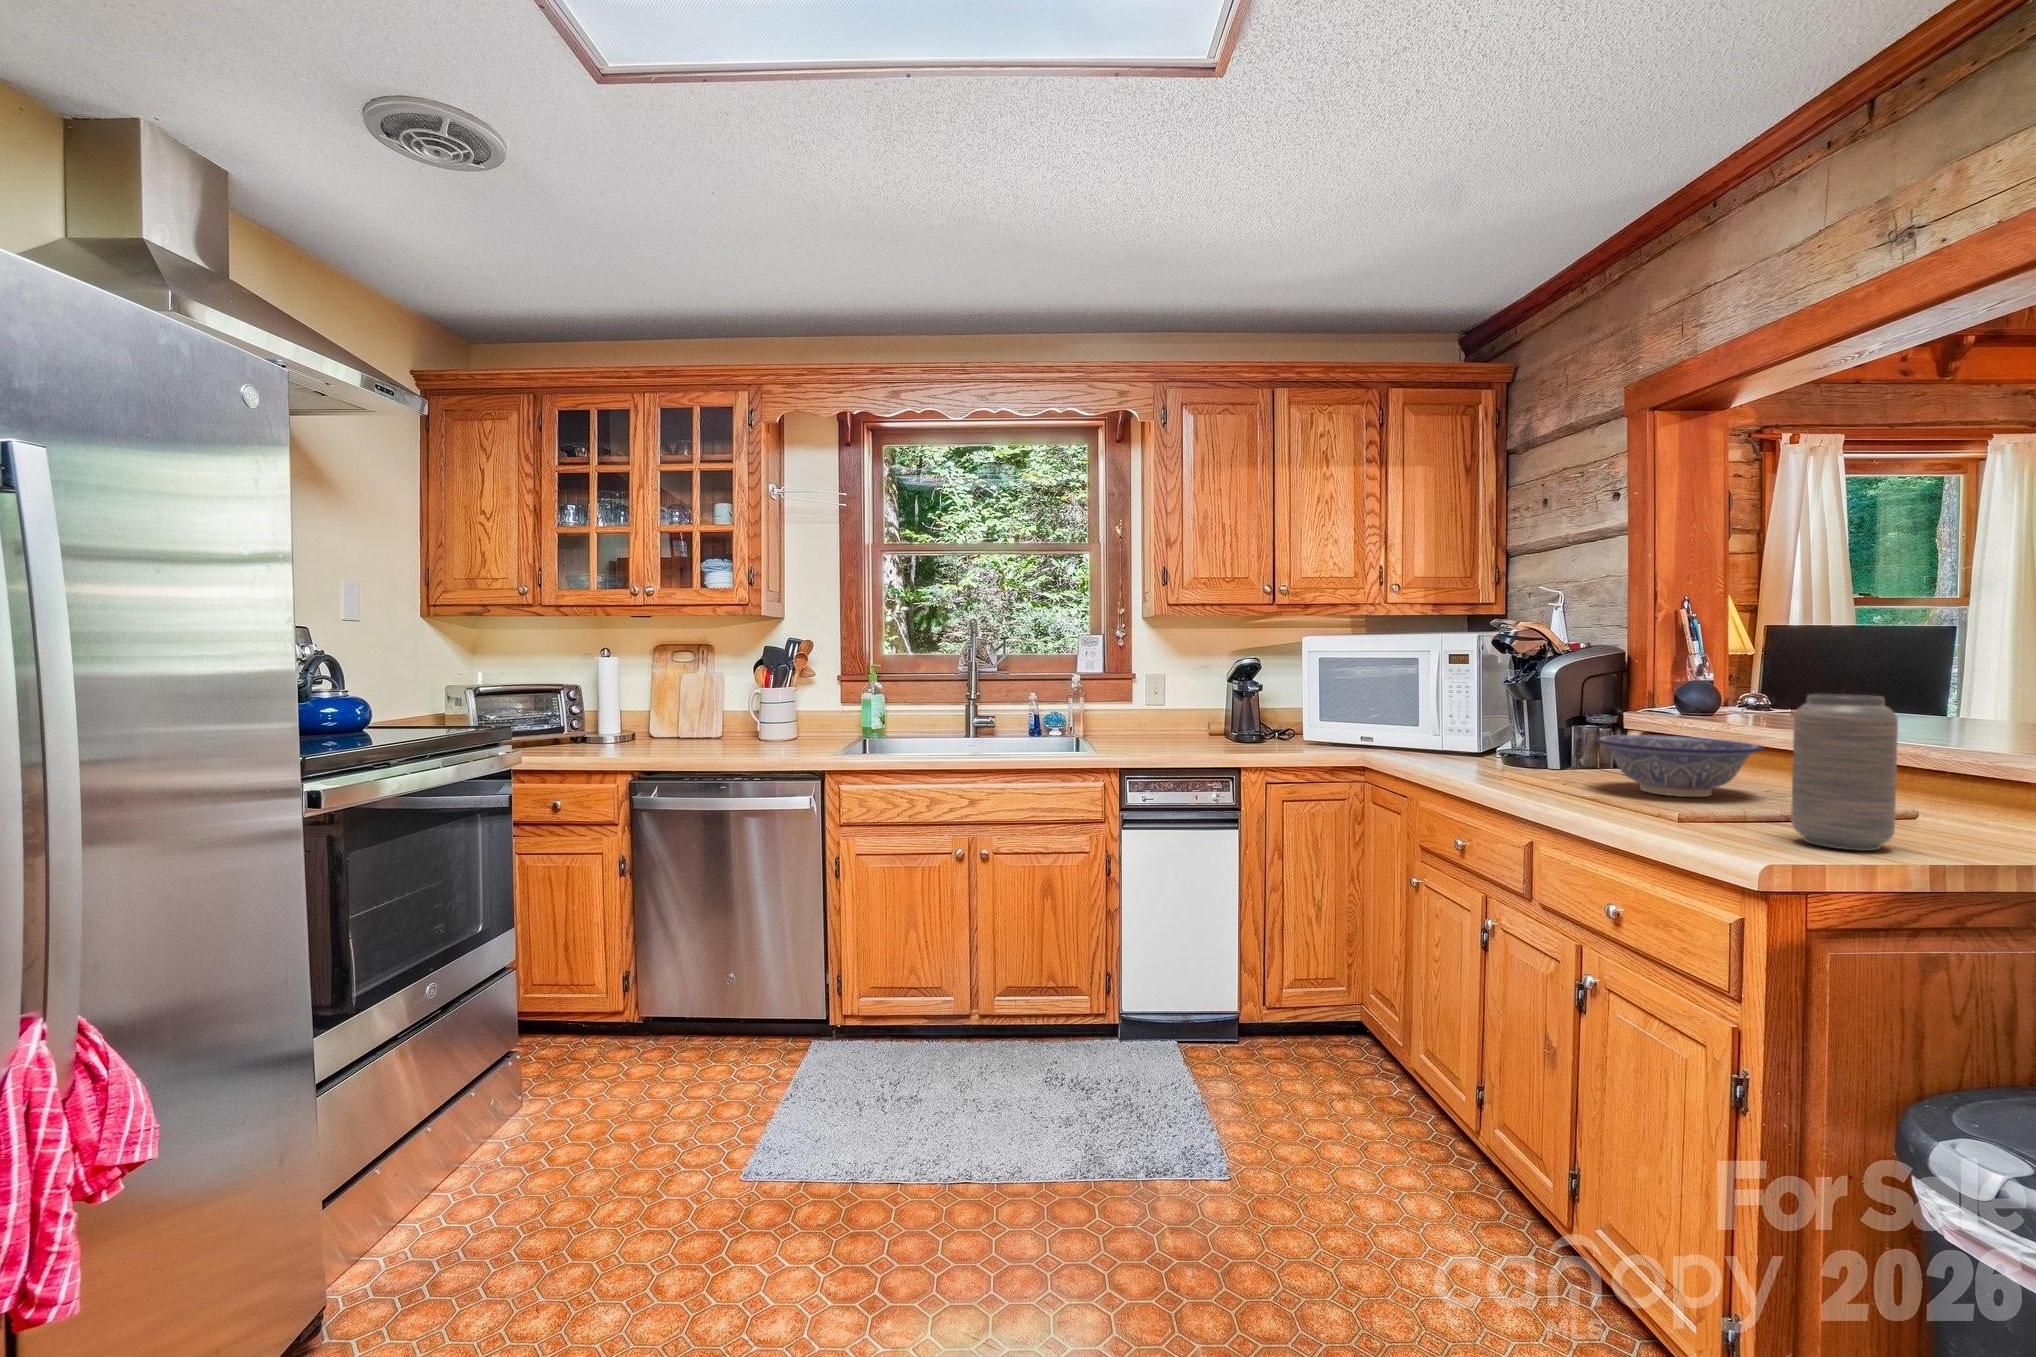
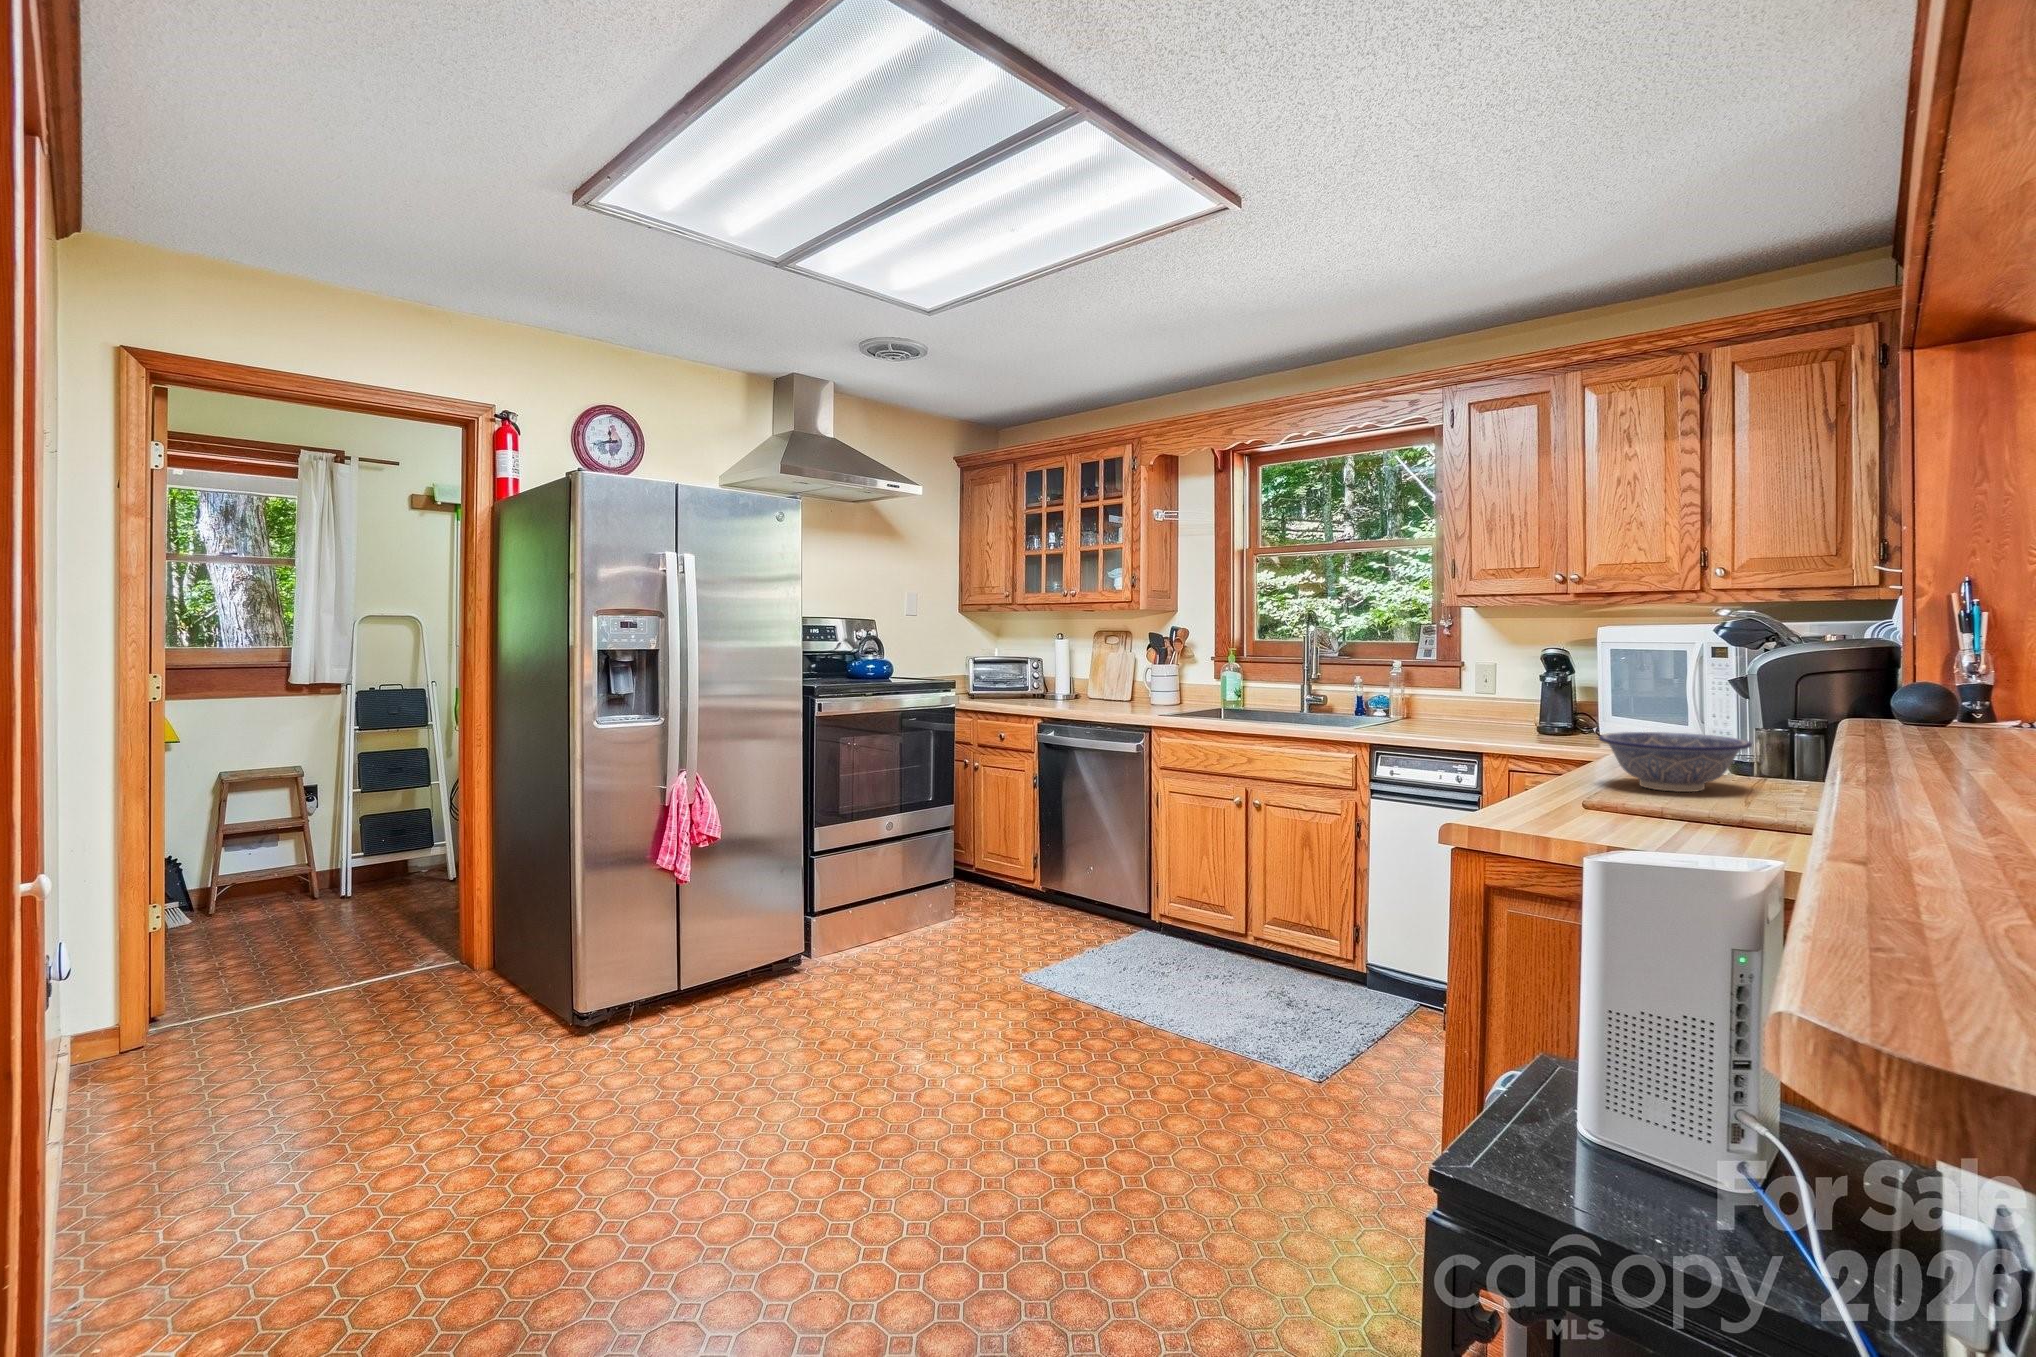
vase: present [1791,694,1898,851] -> none [1522,694,1593,819]

